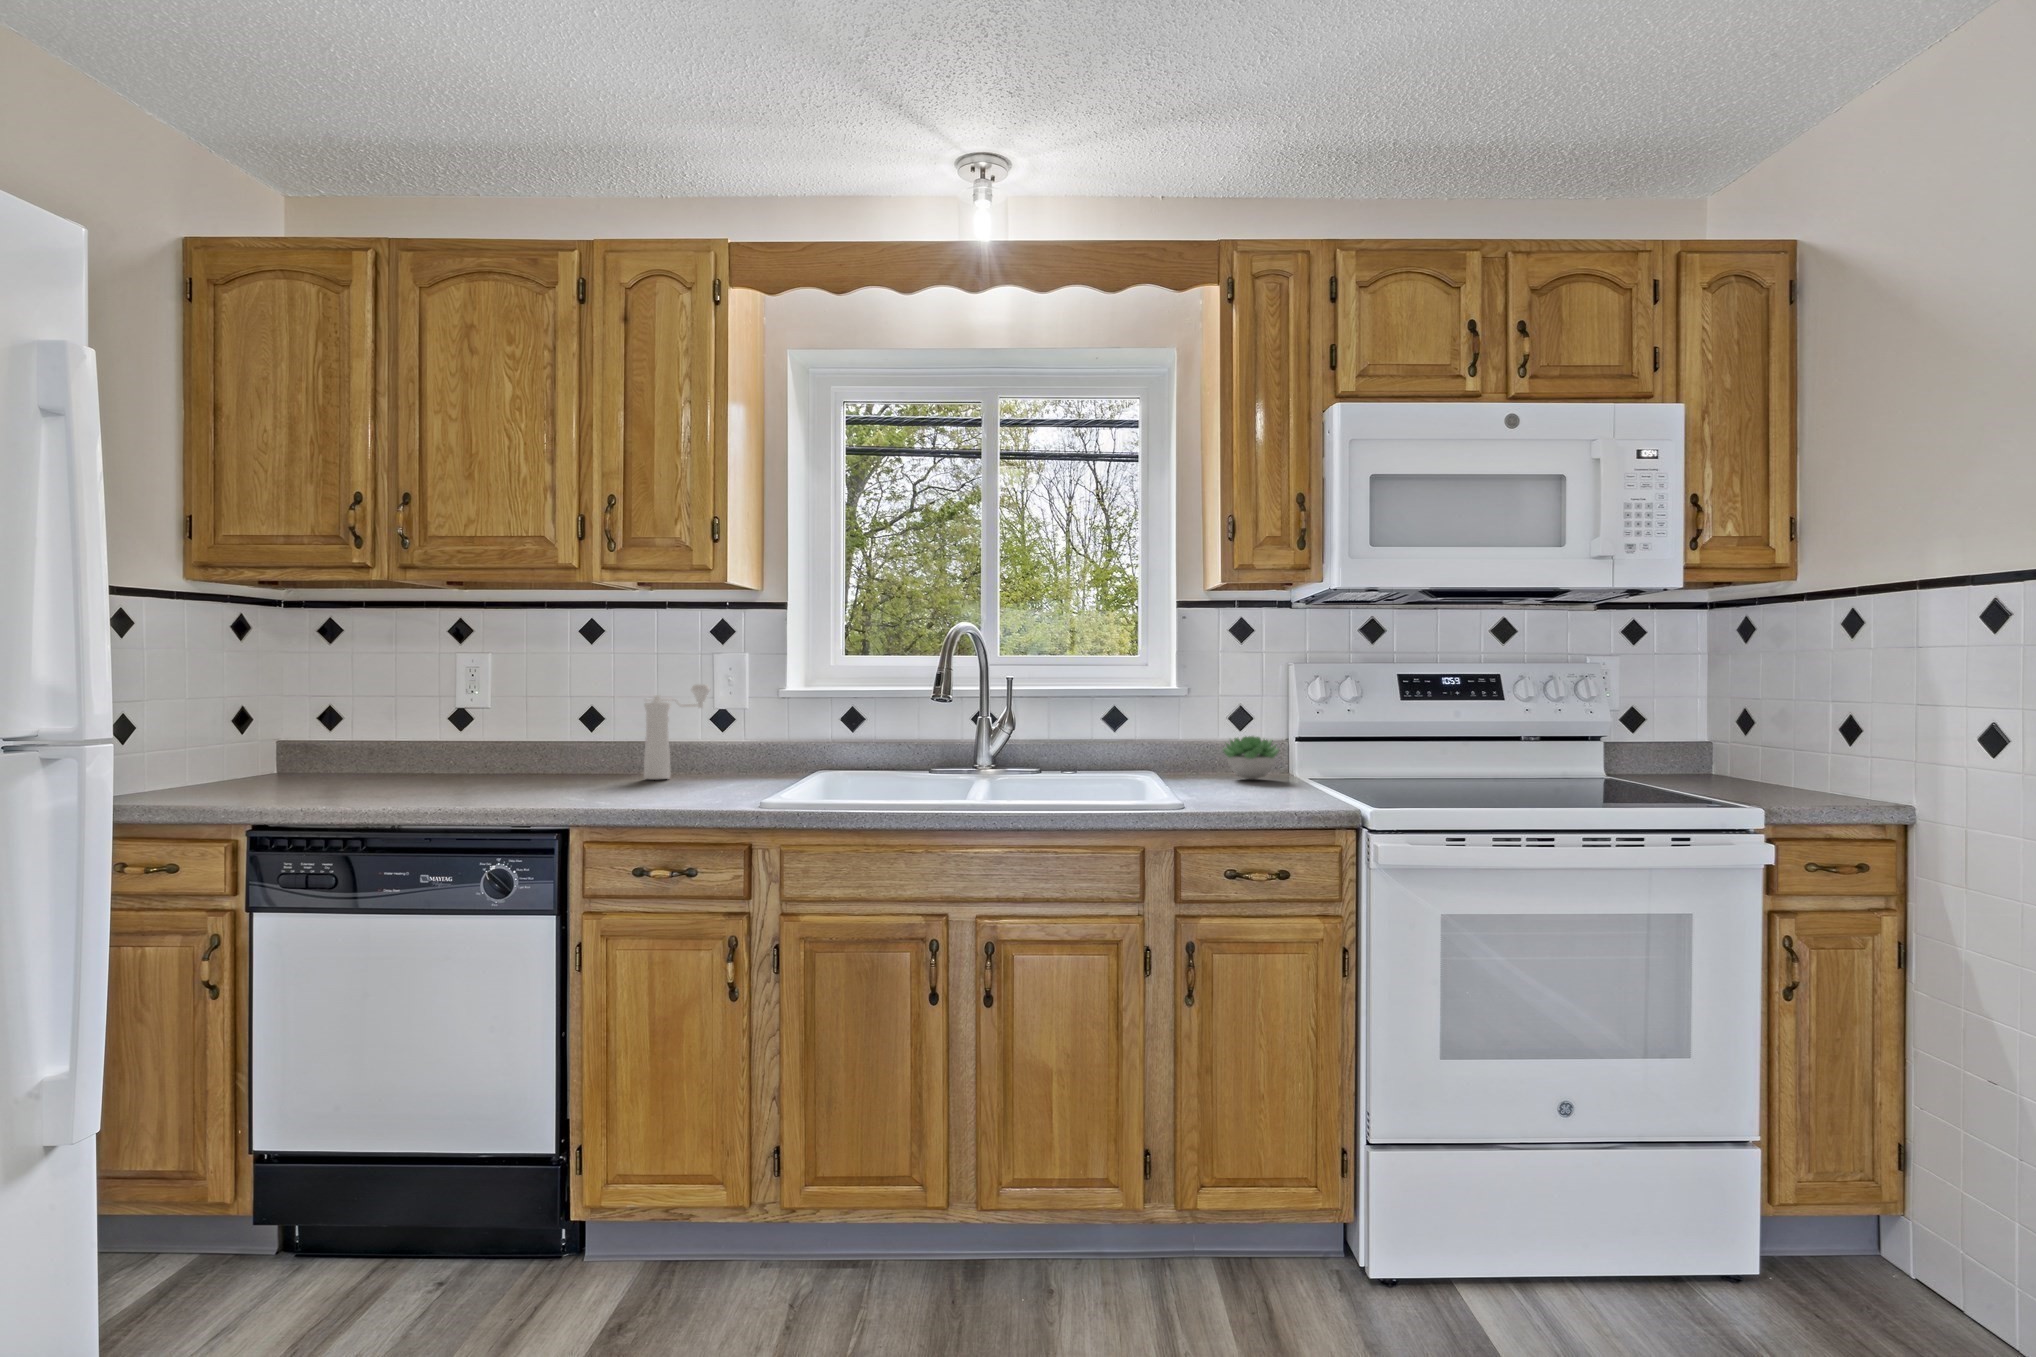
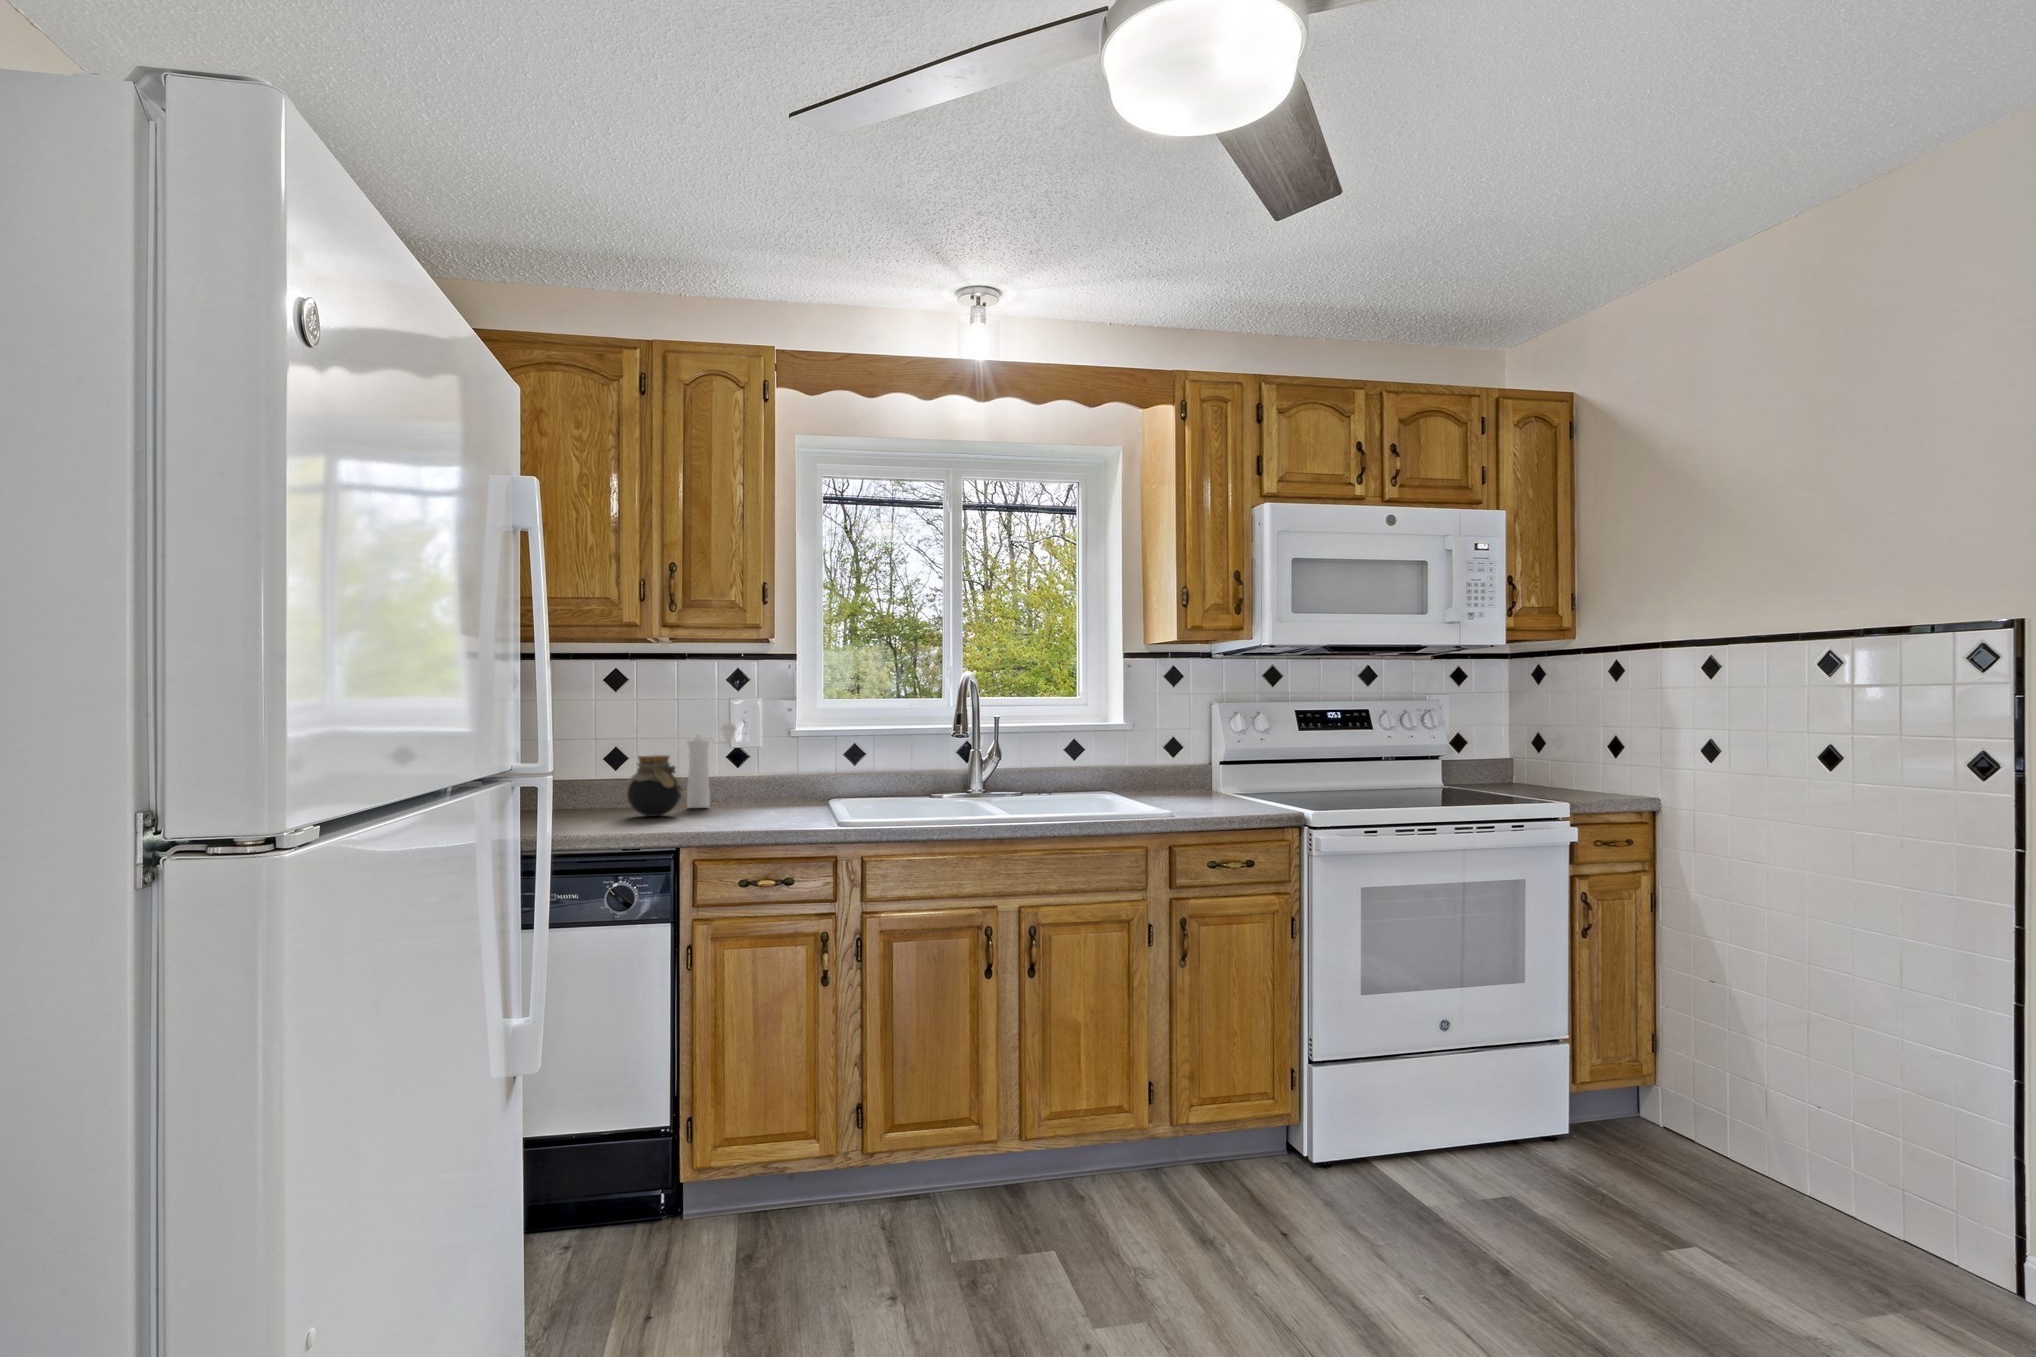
jar: none [553,719,615,789] -> present [627,755,682,817]
succulent plant: present [1223,736,1279,779] -> none [1166,761,1215,796]

